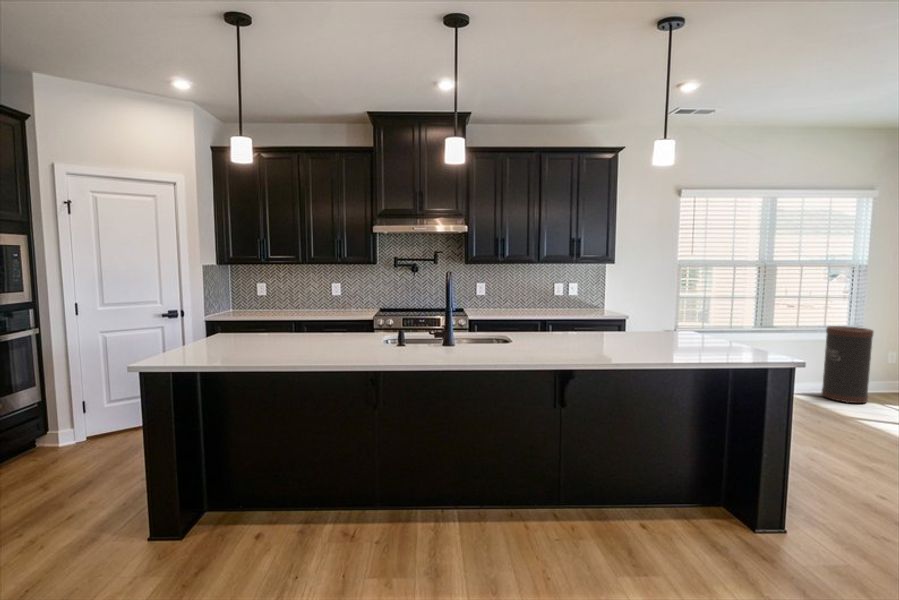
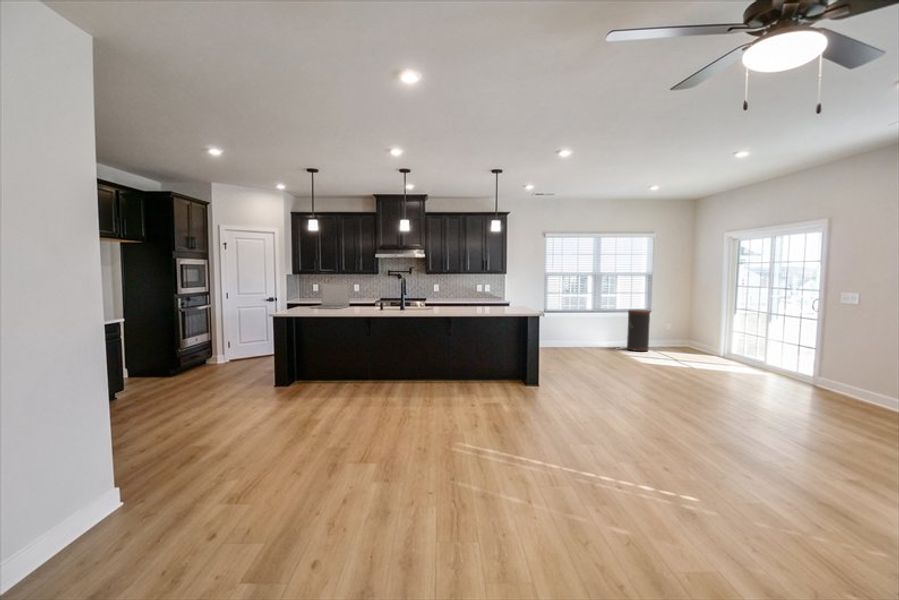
laptop: none [234,285,324,346] -> present [310,283,349,309]

